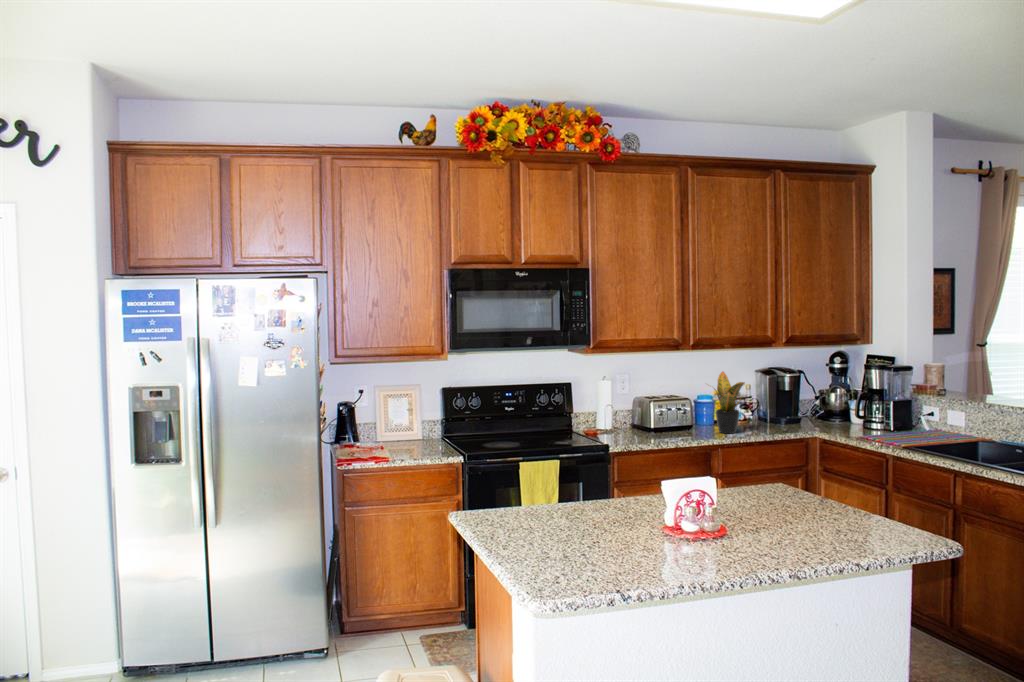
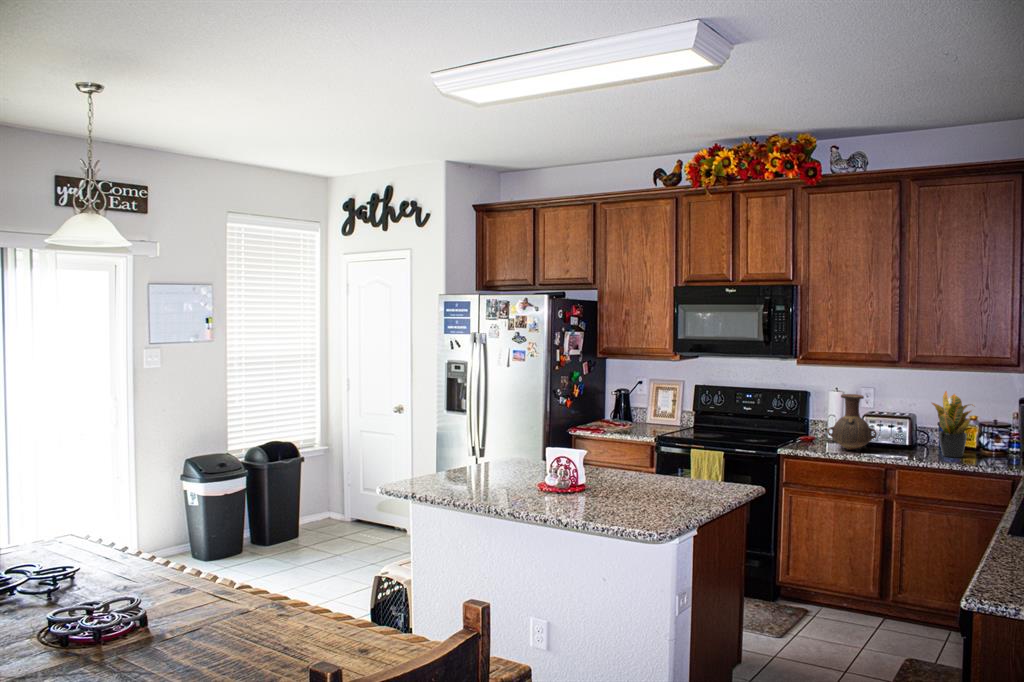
vase: none [631,382,672,439] -> present [827,394,877,450]

